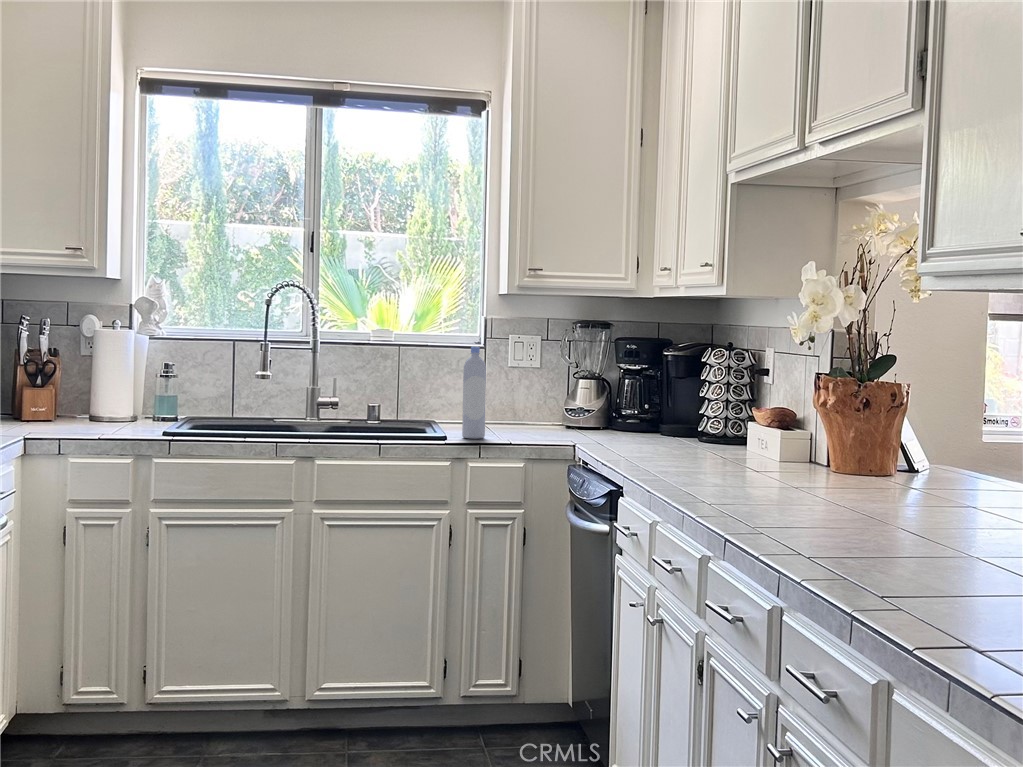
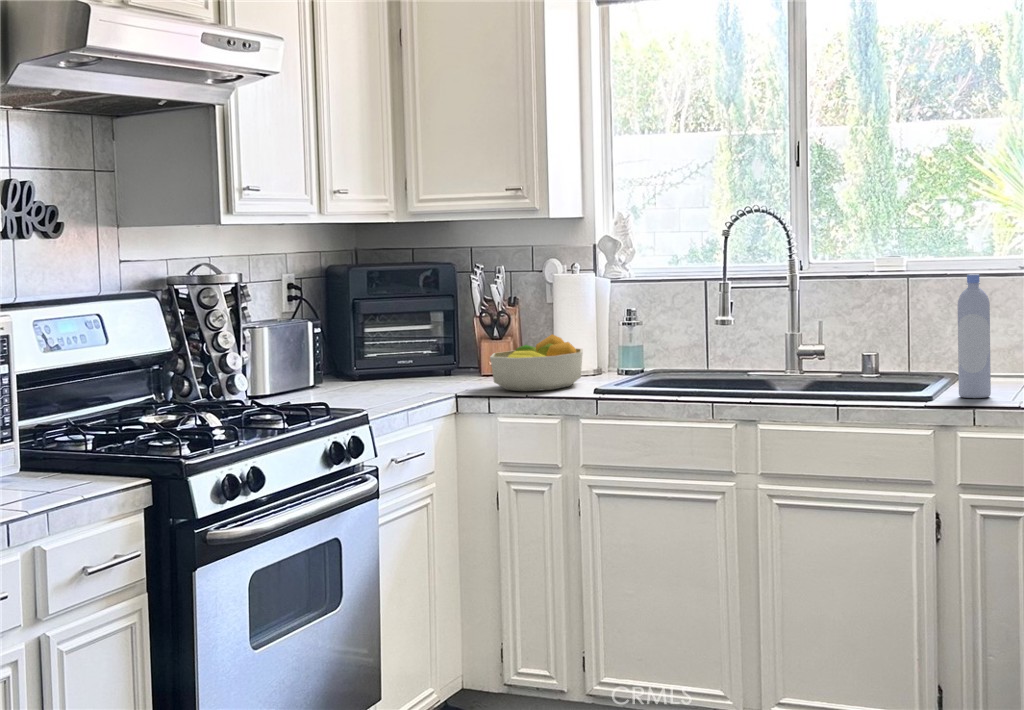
fruit bowl: none [48,383,139,434] -> present [490,335,583,391]

